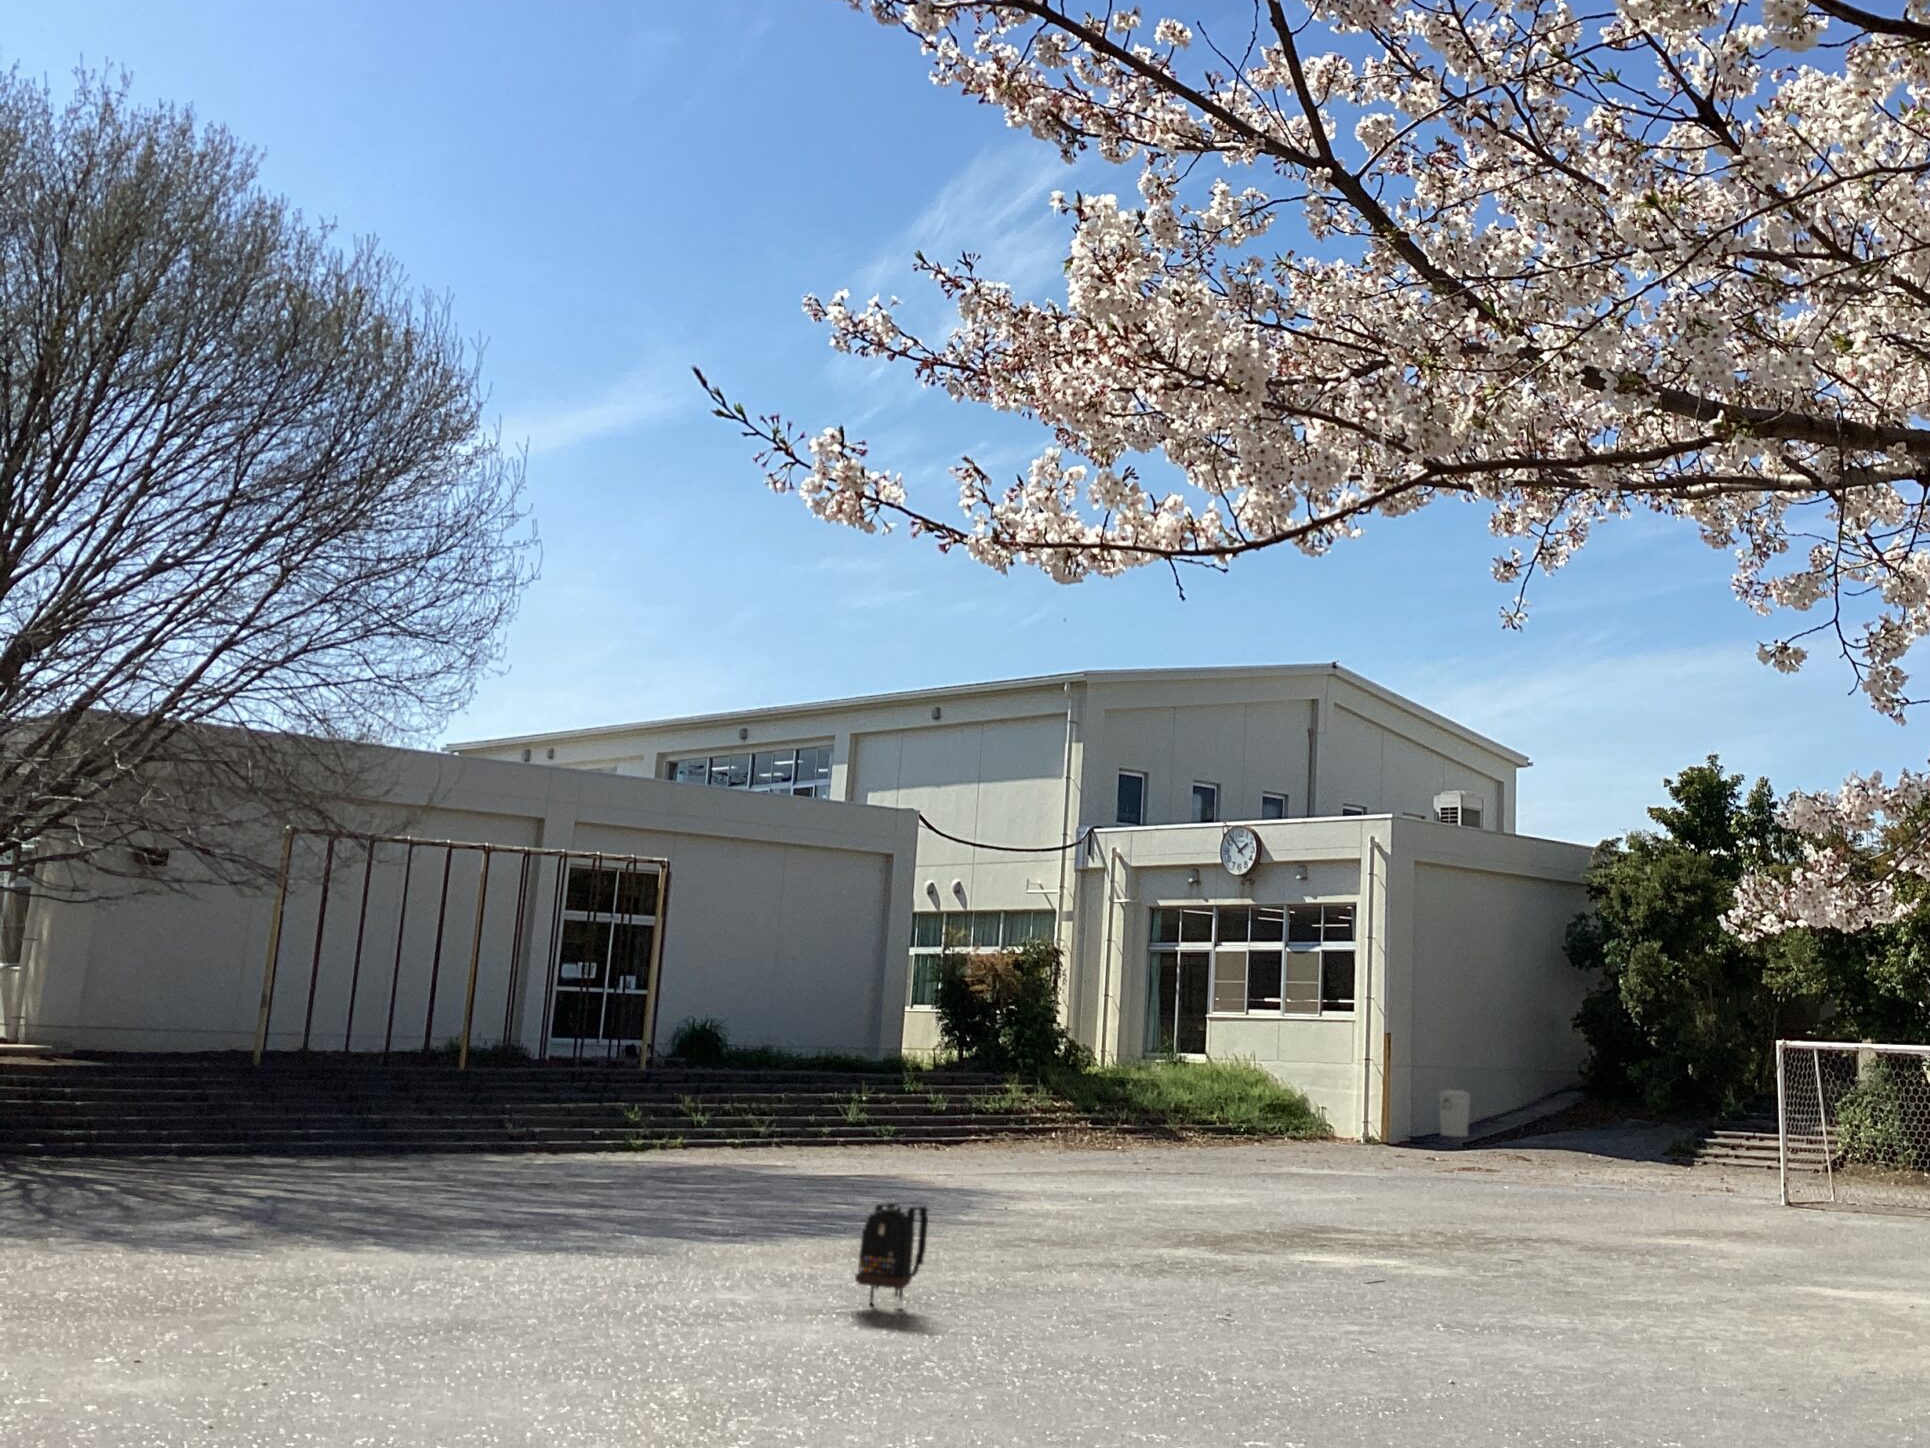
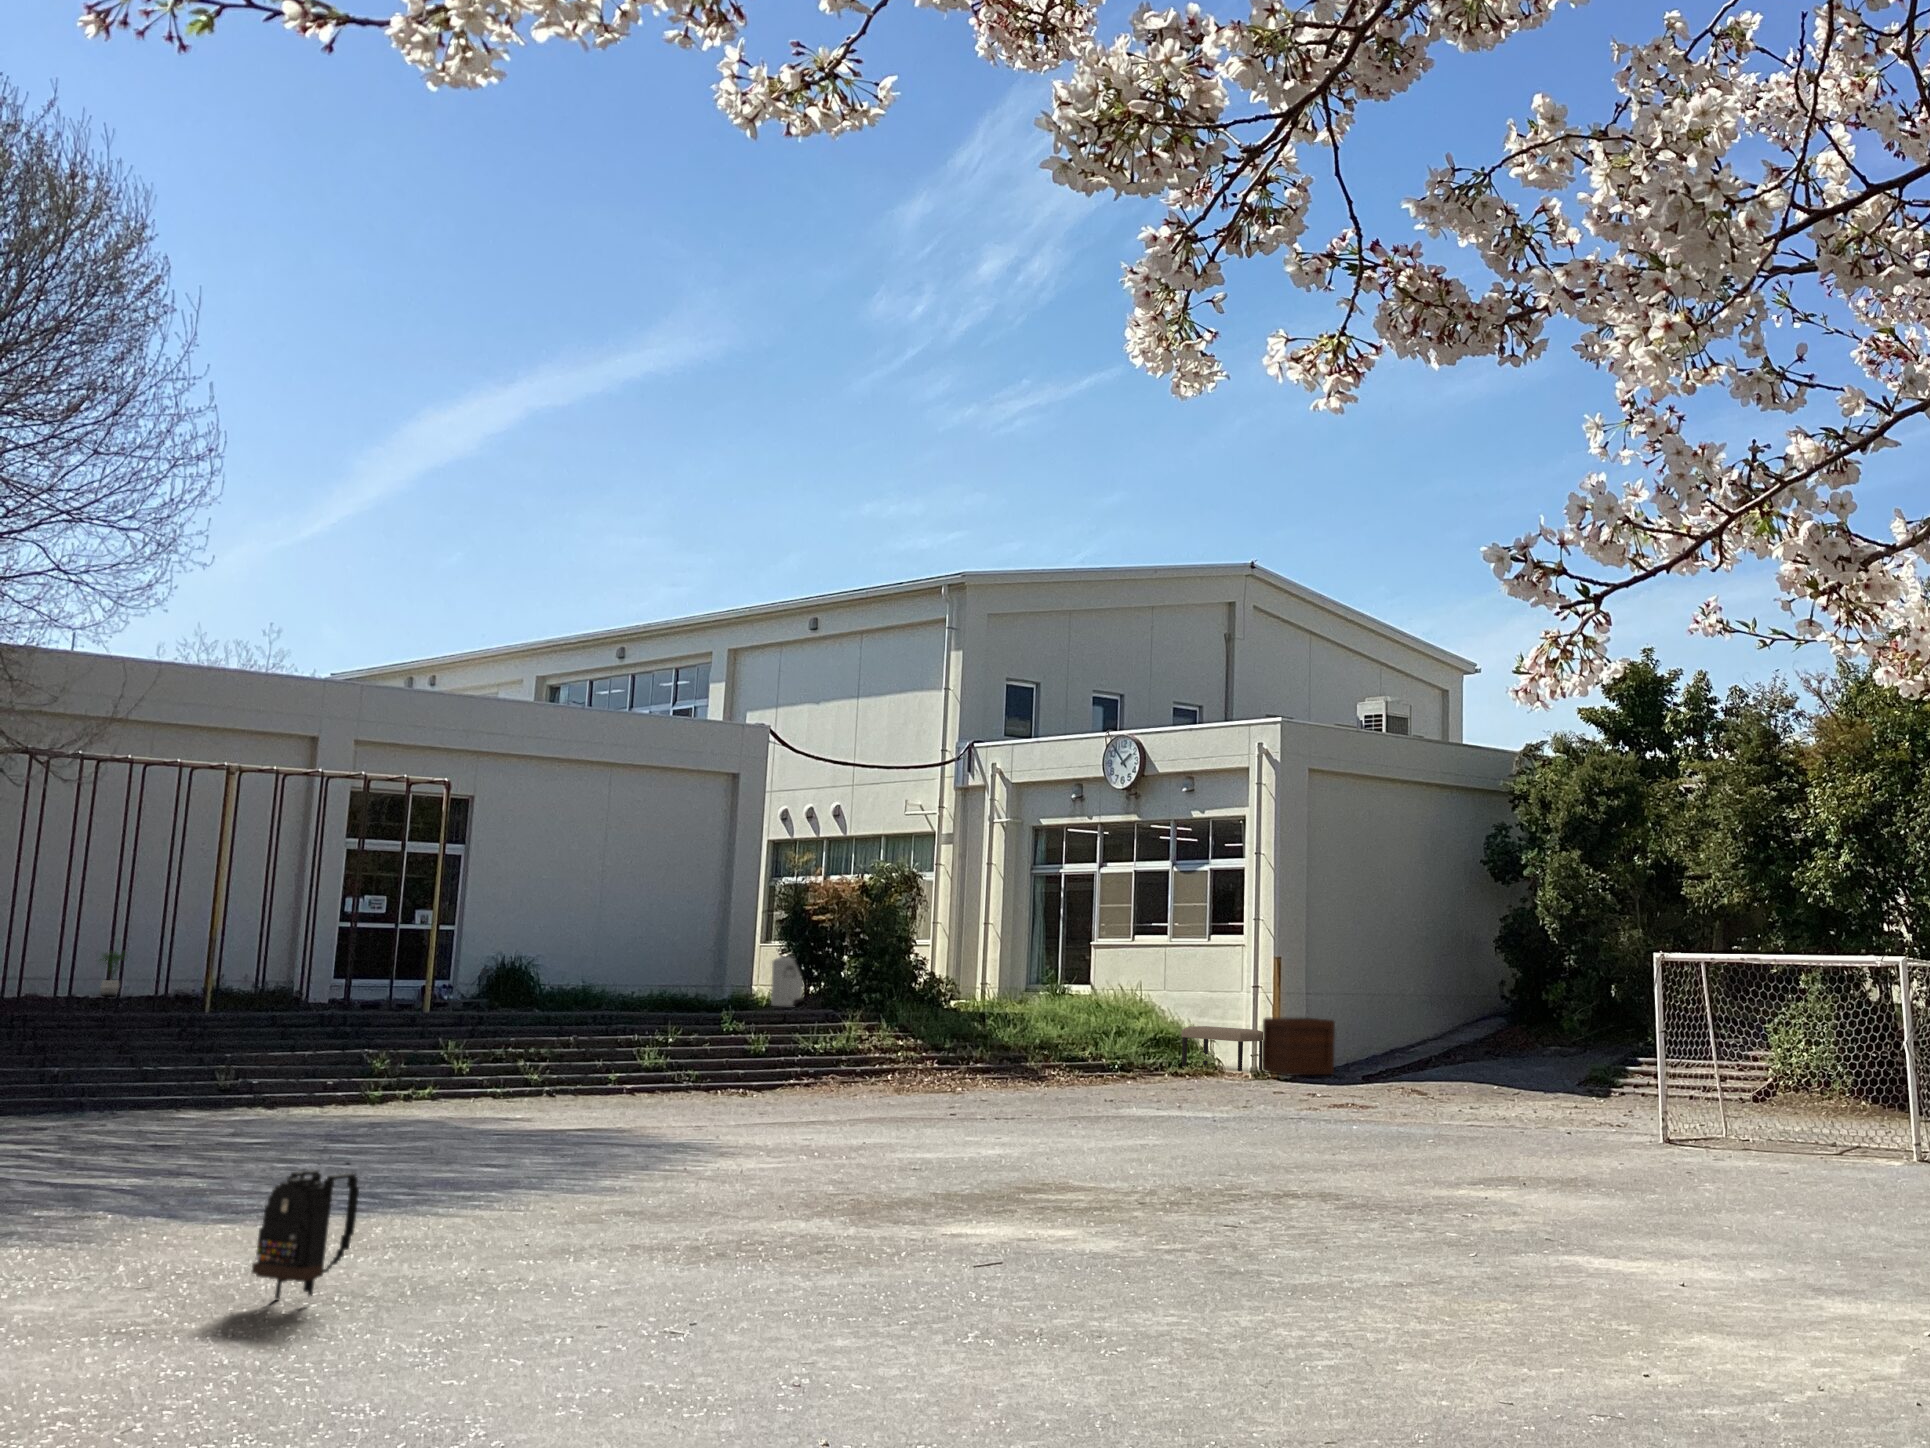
potted plant: none [357,1008,386,1050] -> present [100,951,127,996]
wooden crate: none [1373,1087,1440,1140] -> present [1262,1018,1335,1075]
trash can: present [1440,1089,1470,1137] -> present [771,956,804,1006]
bench: none [1297,1094,1375,1135] -> present [1181,1026,1263,1071]

